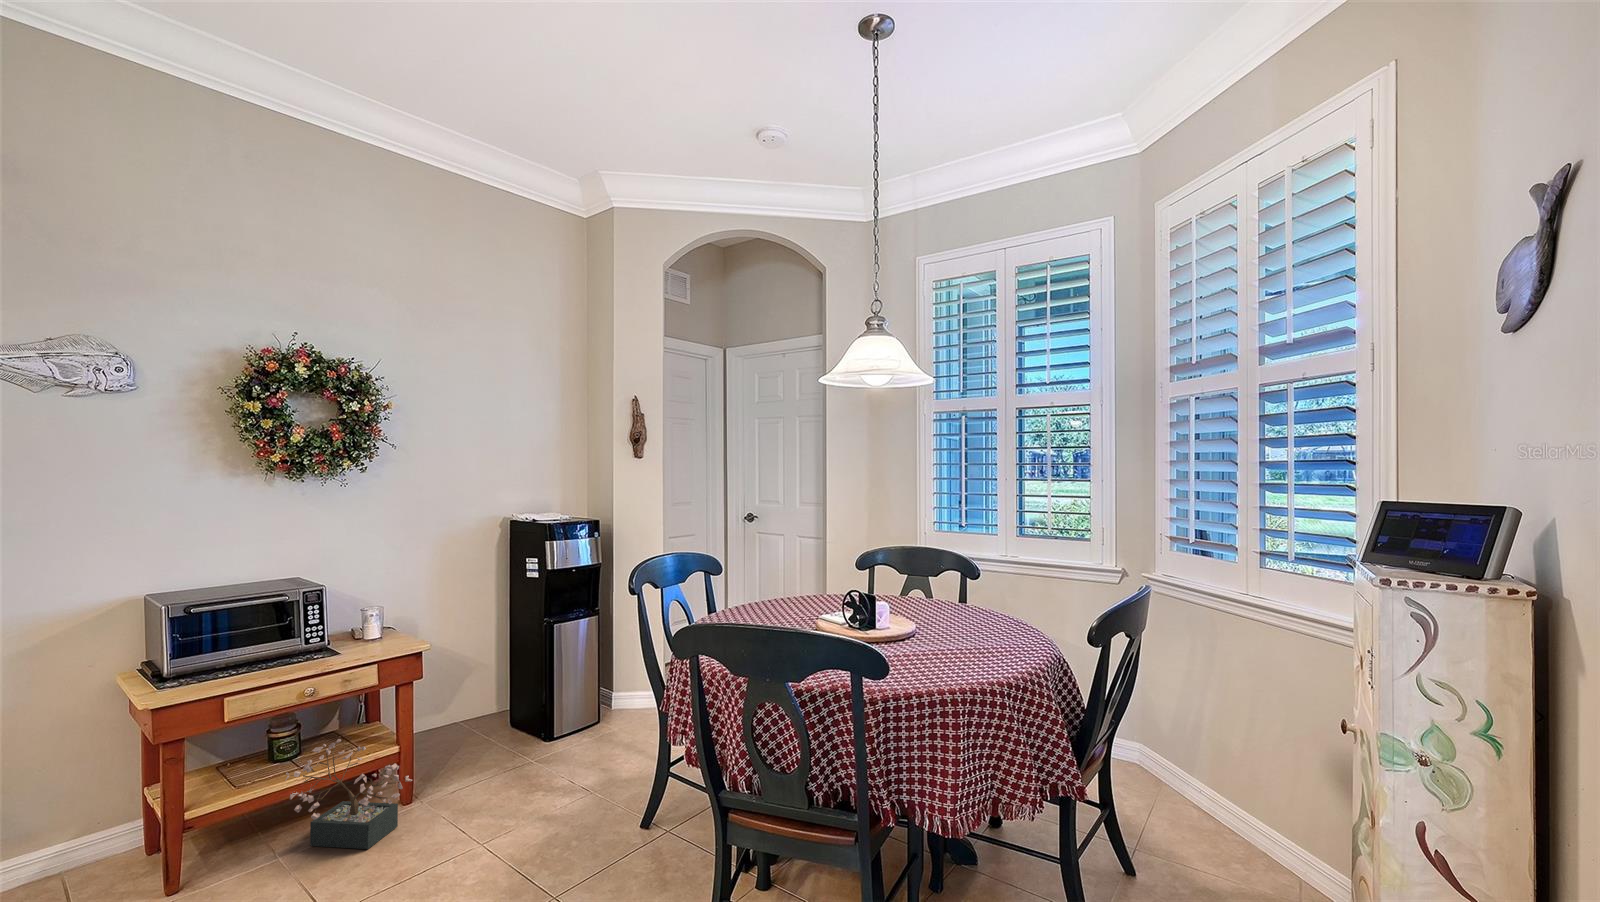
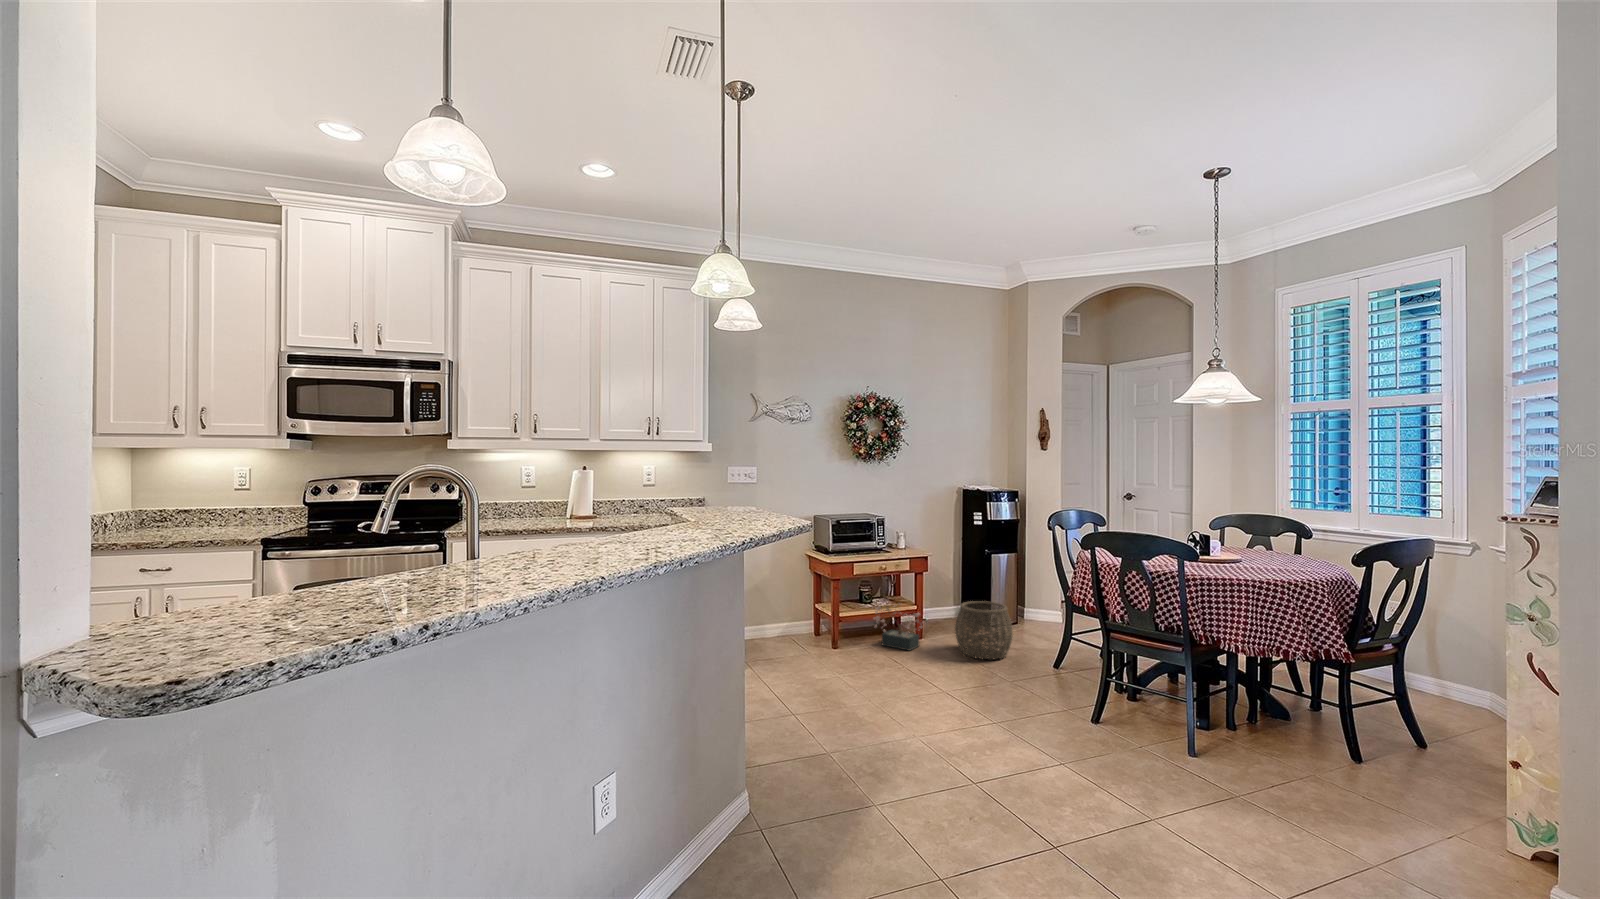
woven basket: none [466,717,575,839] -> present [955,601,1013,659]

